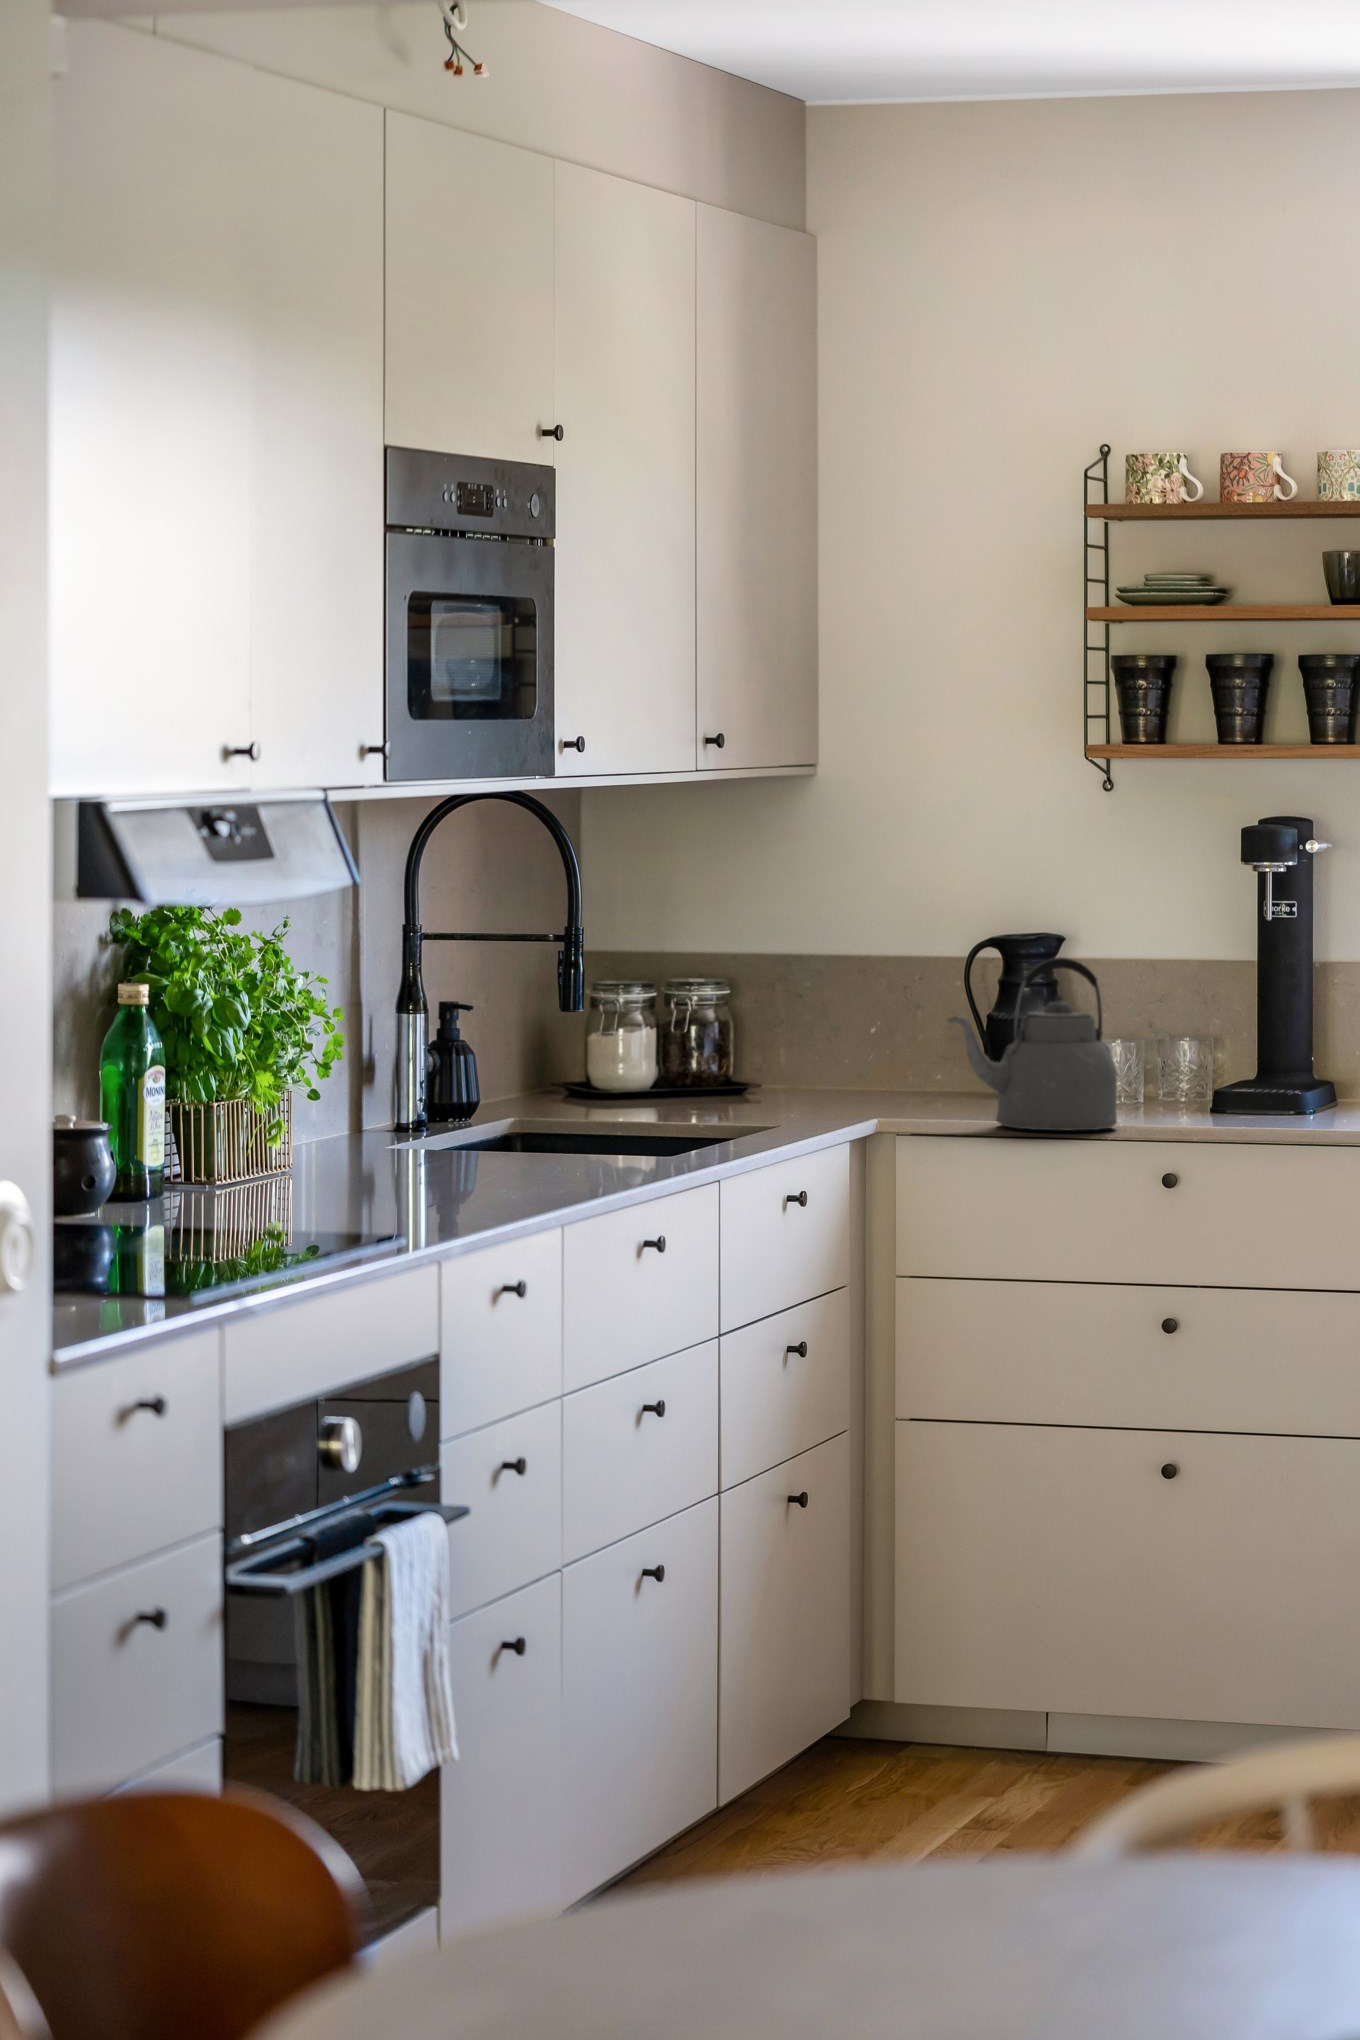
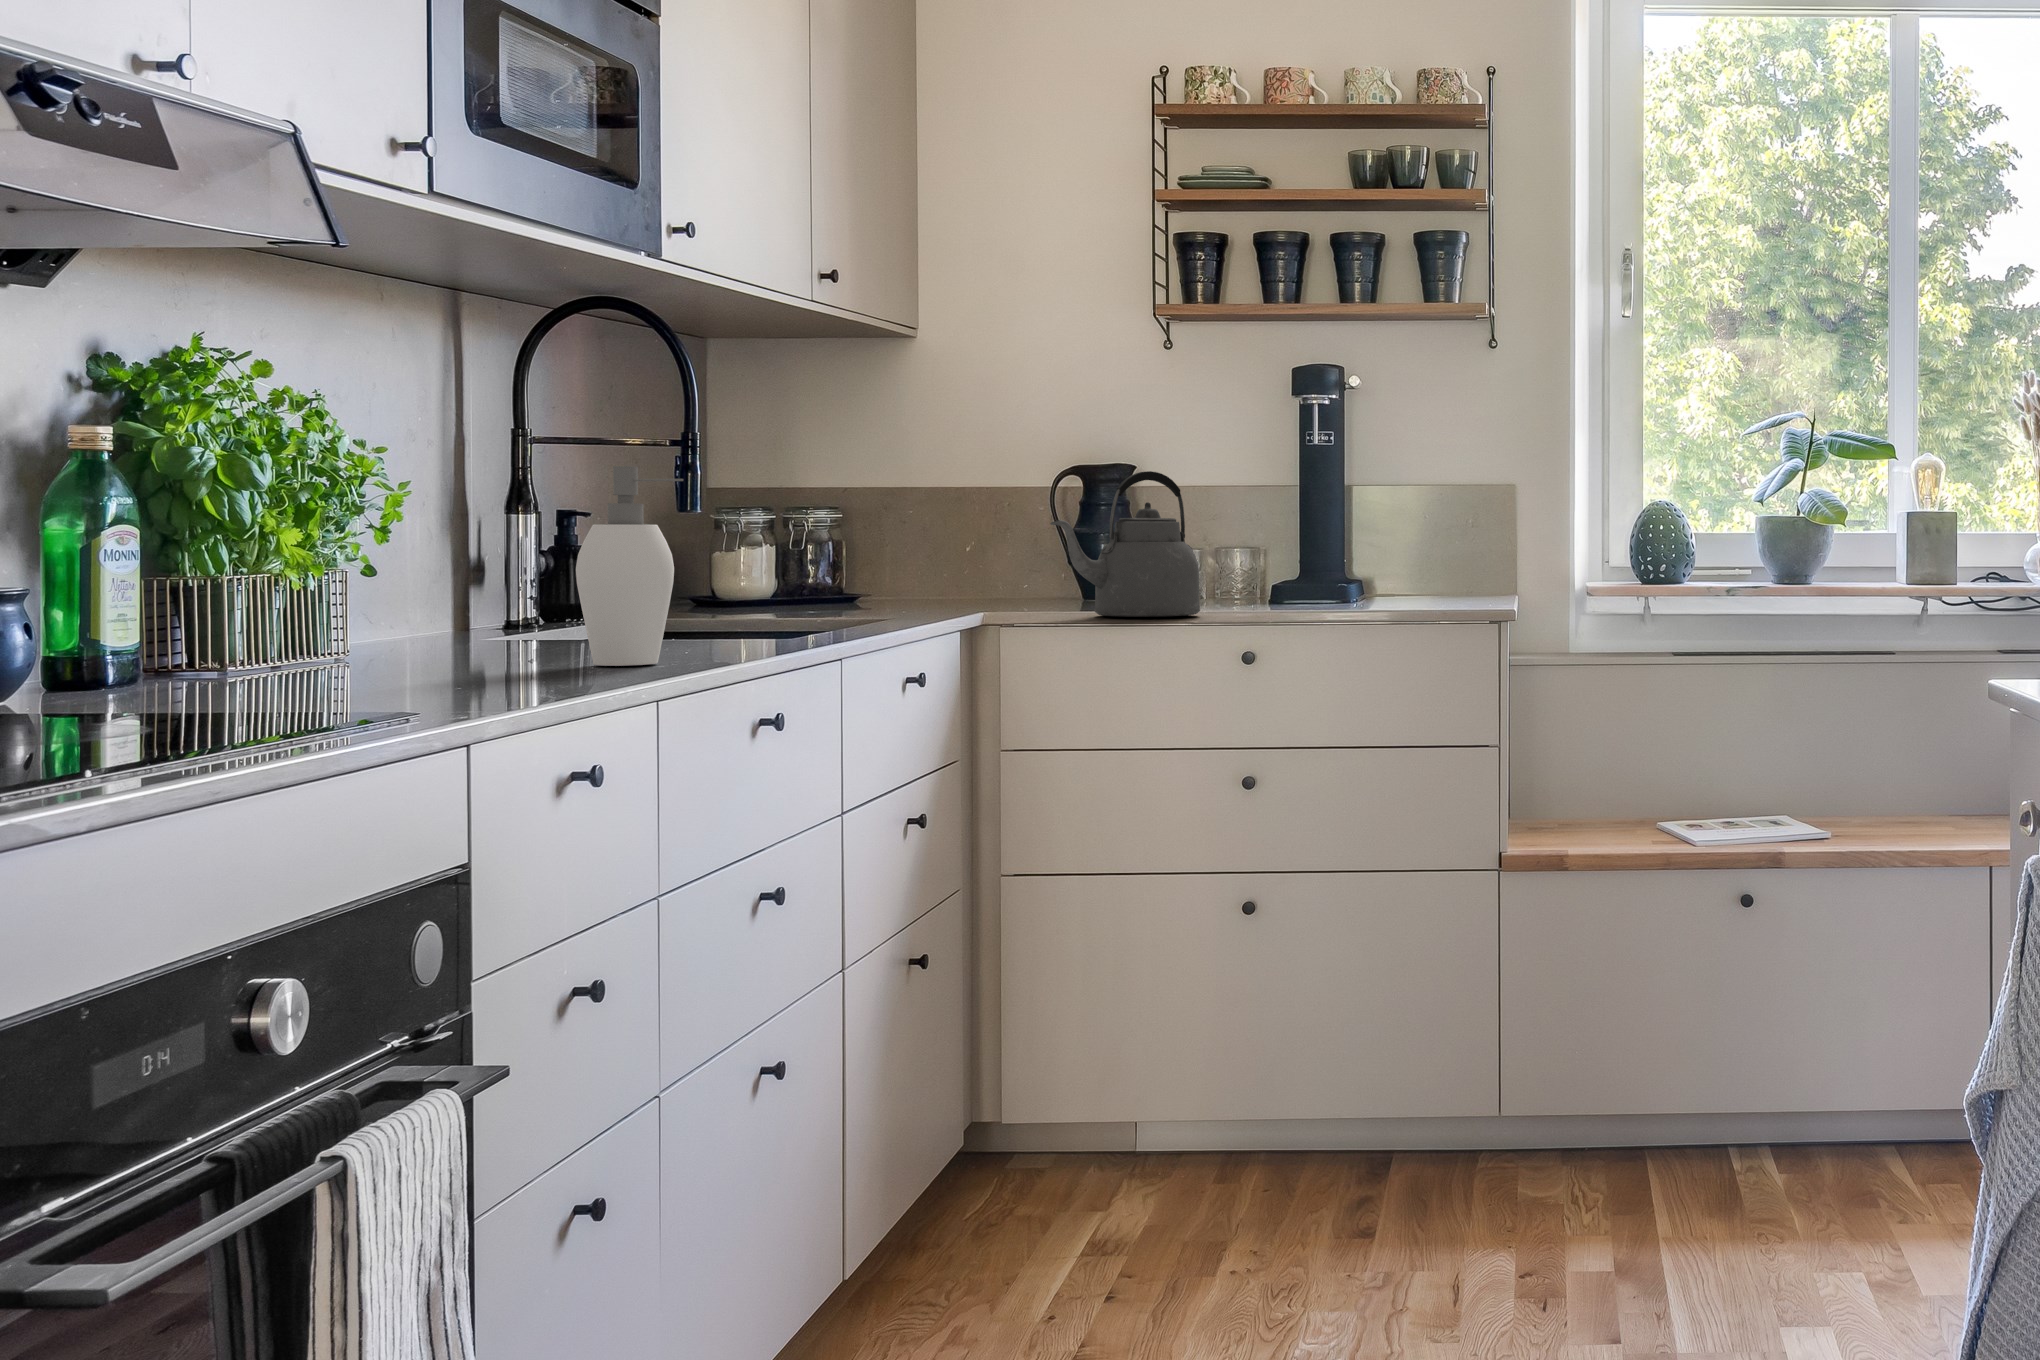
soap dispenser: none [484,999,576,1189] -> present [576,466,683,666]

